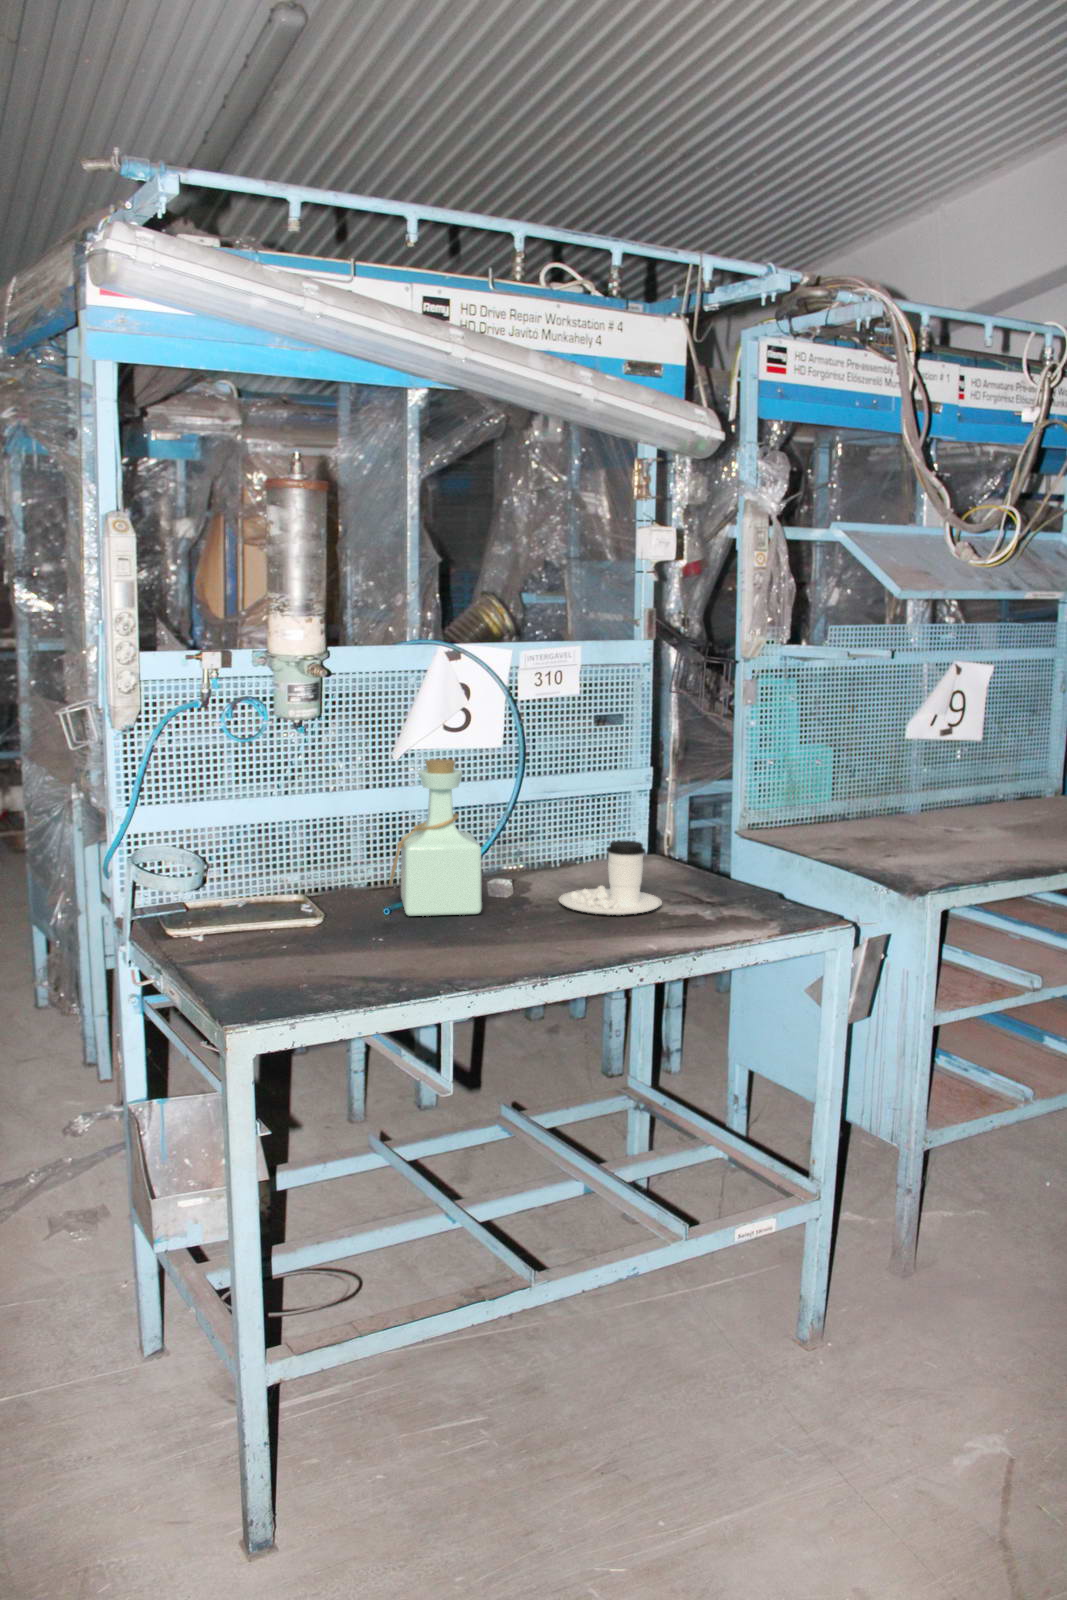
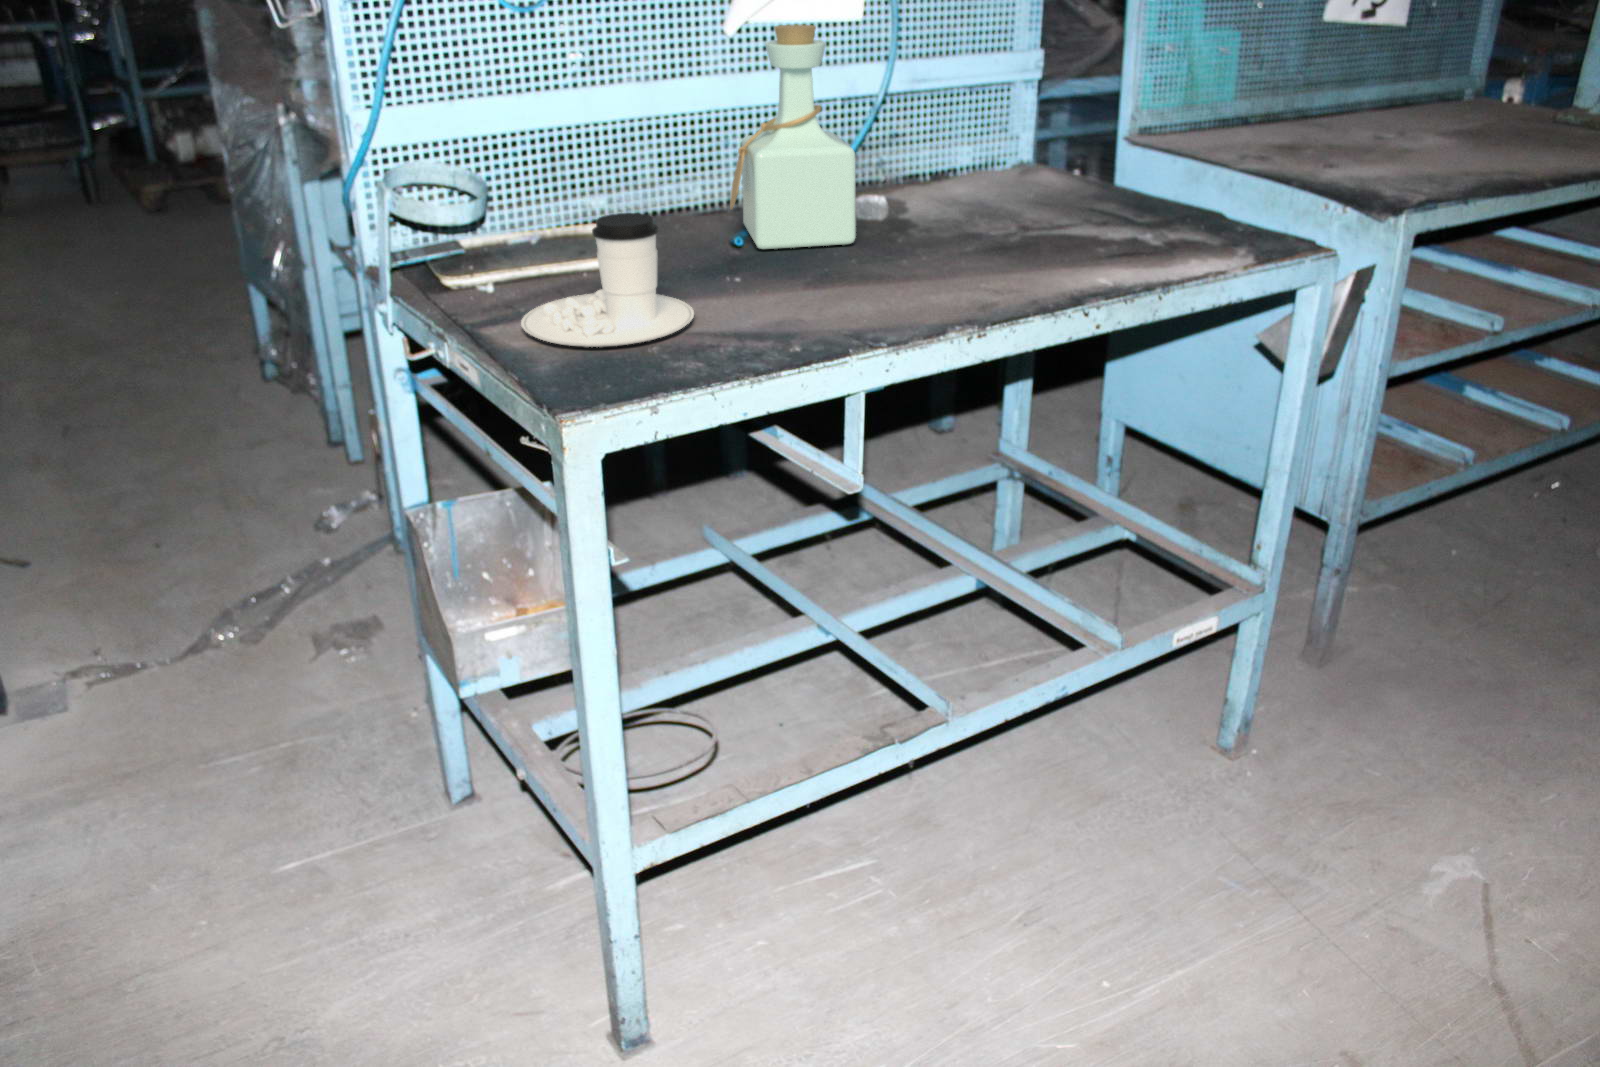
coffee cup: present [559,841,662,915] -> present [521,213,694,347]

